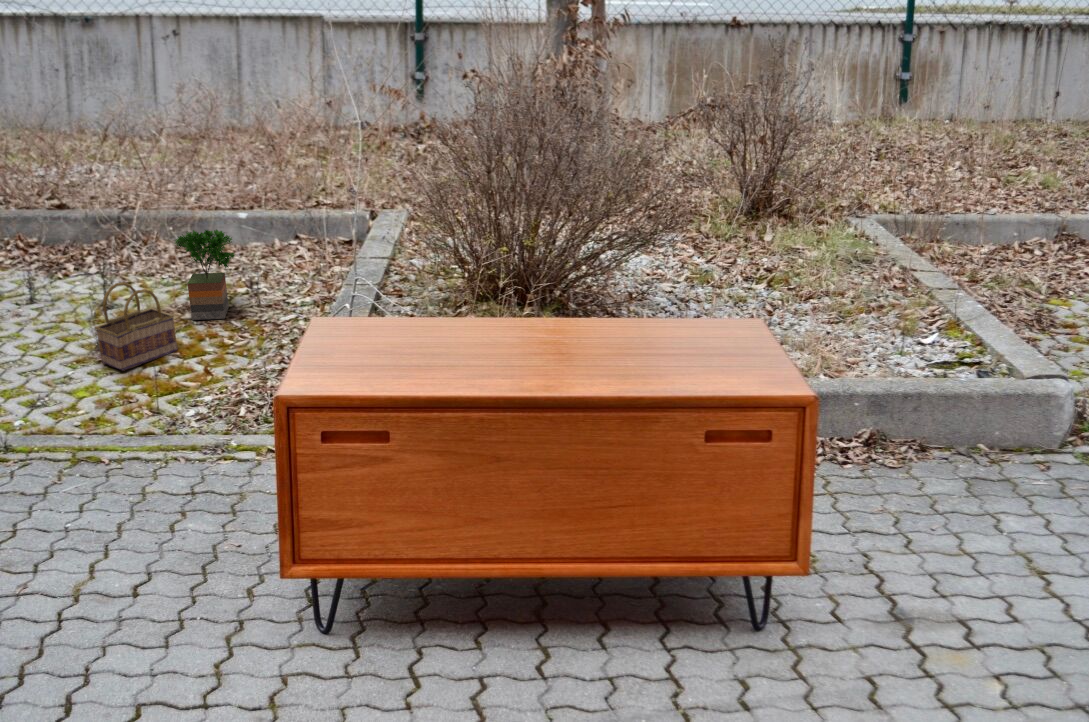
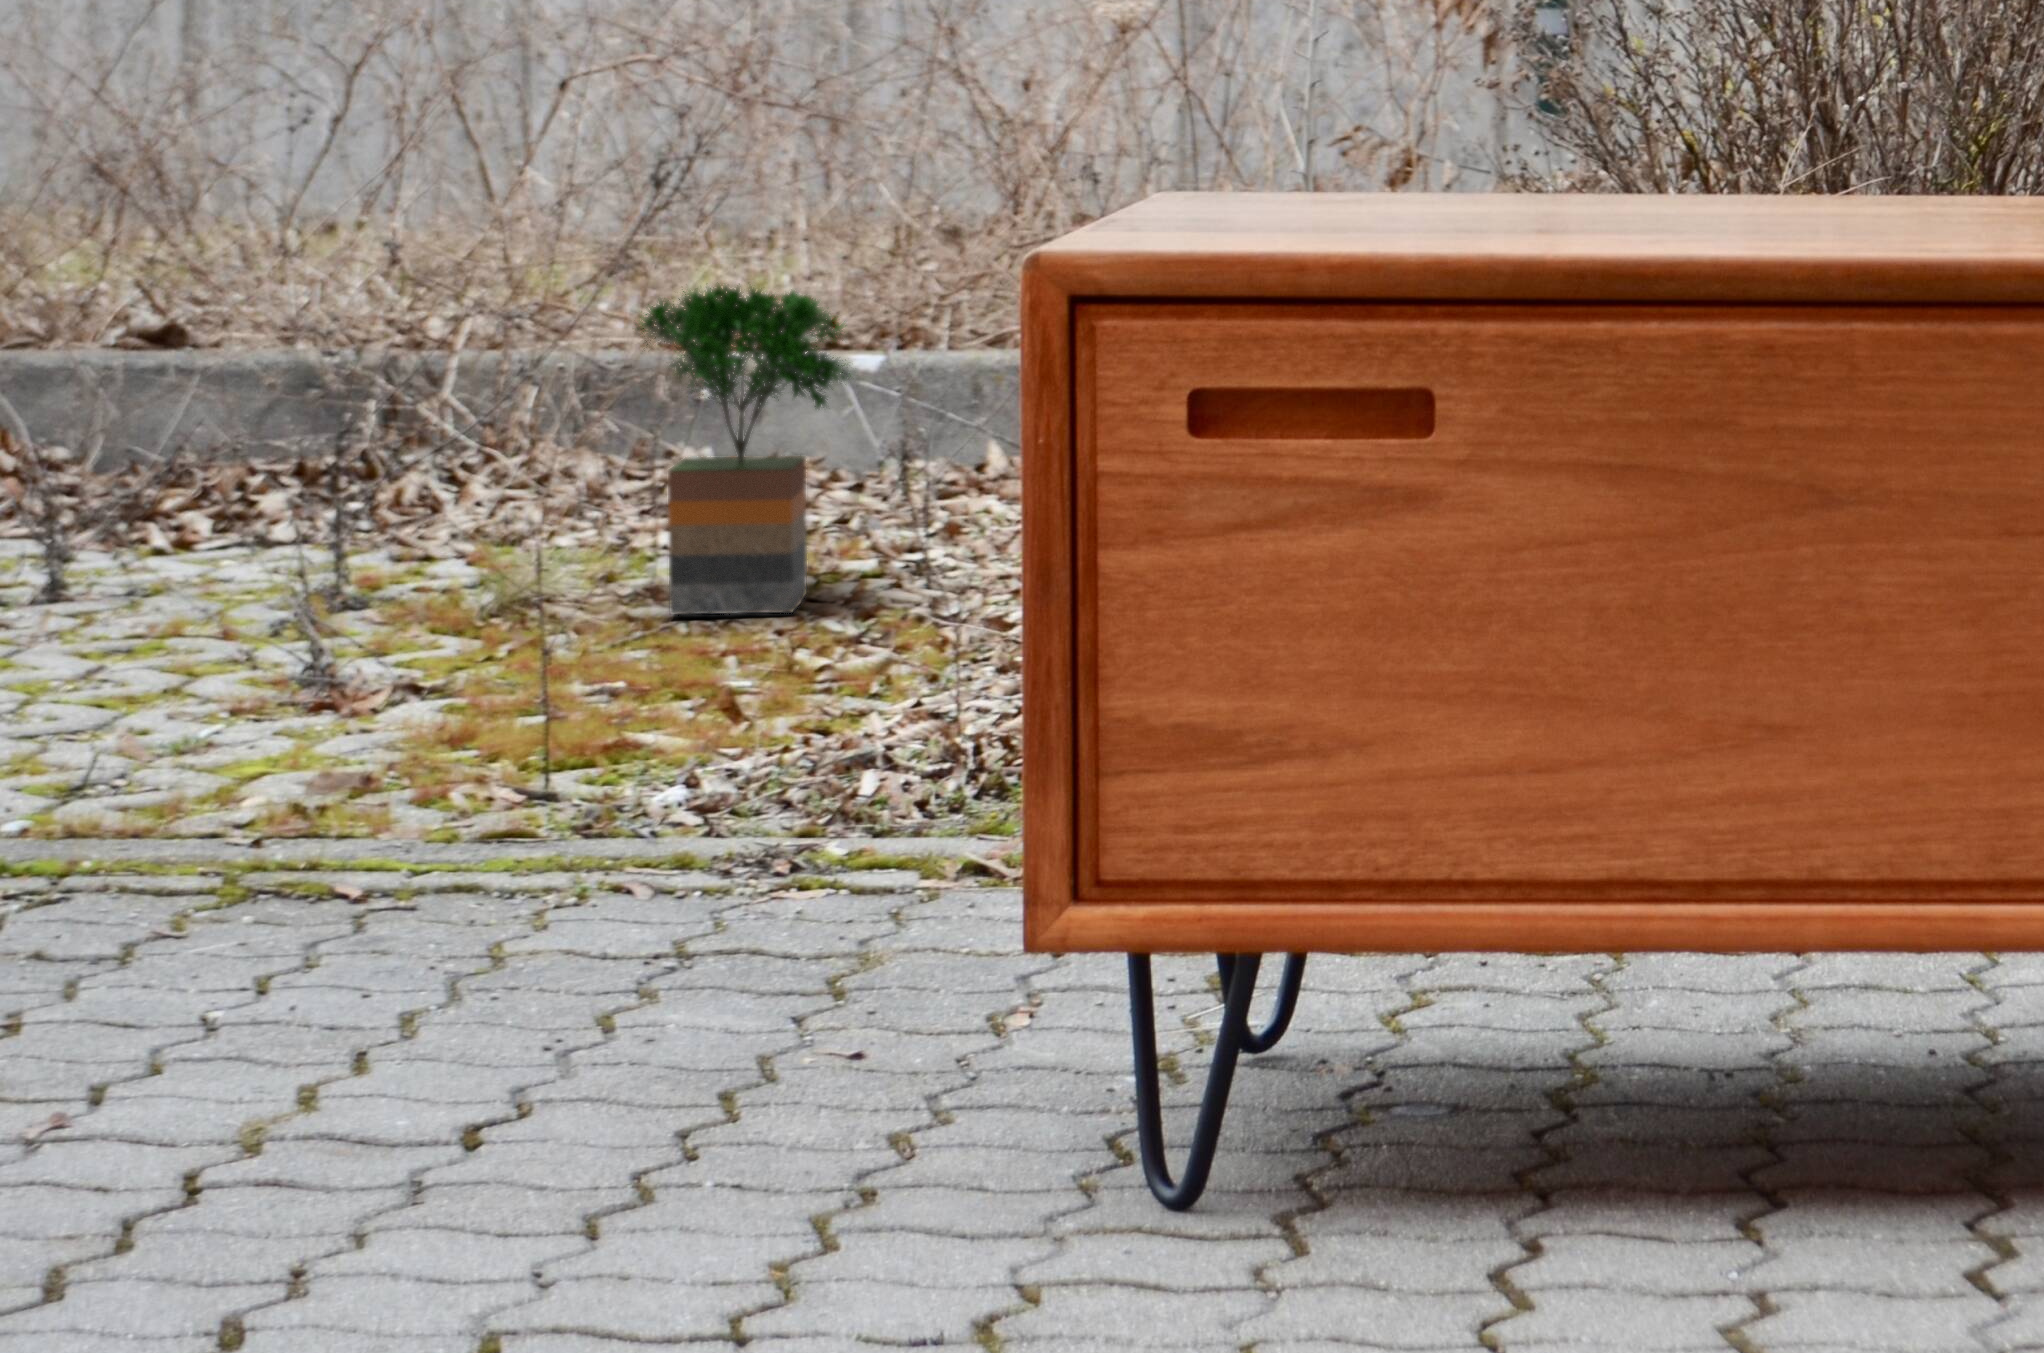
basket: present [95,282,177,371] -> none [324,403,619,710]

